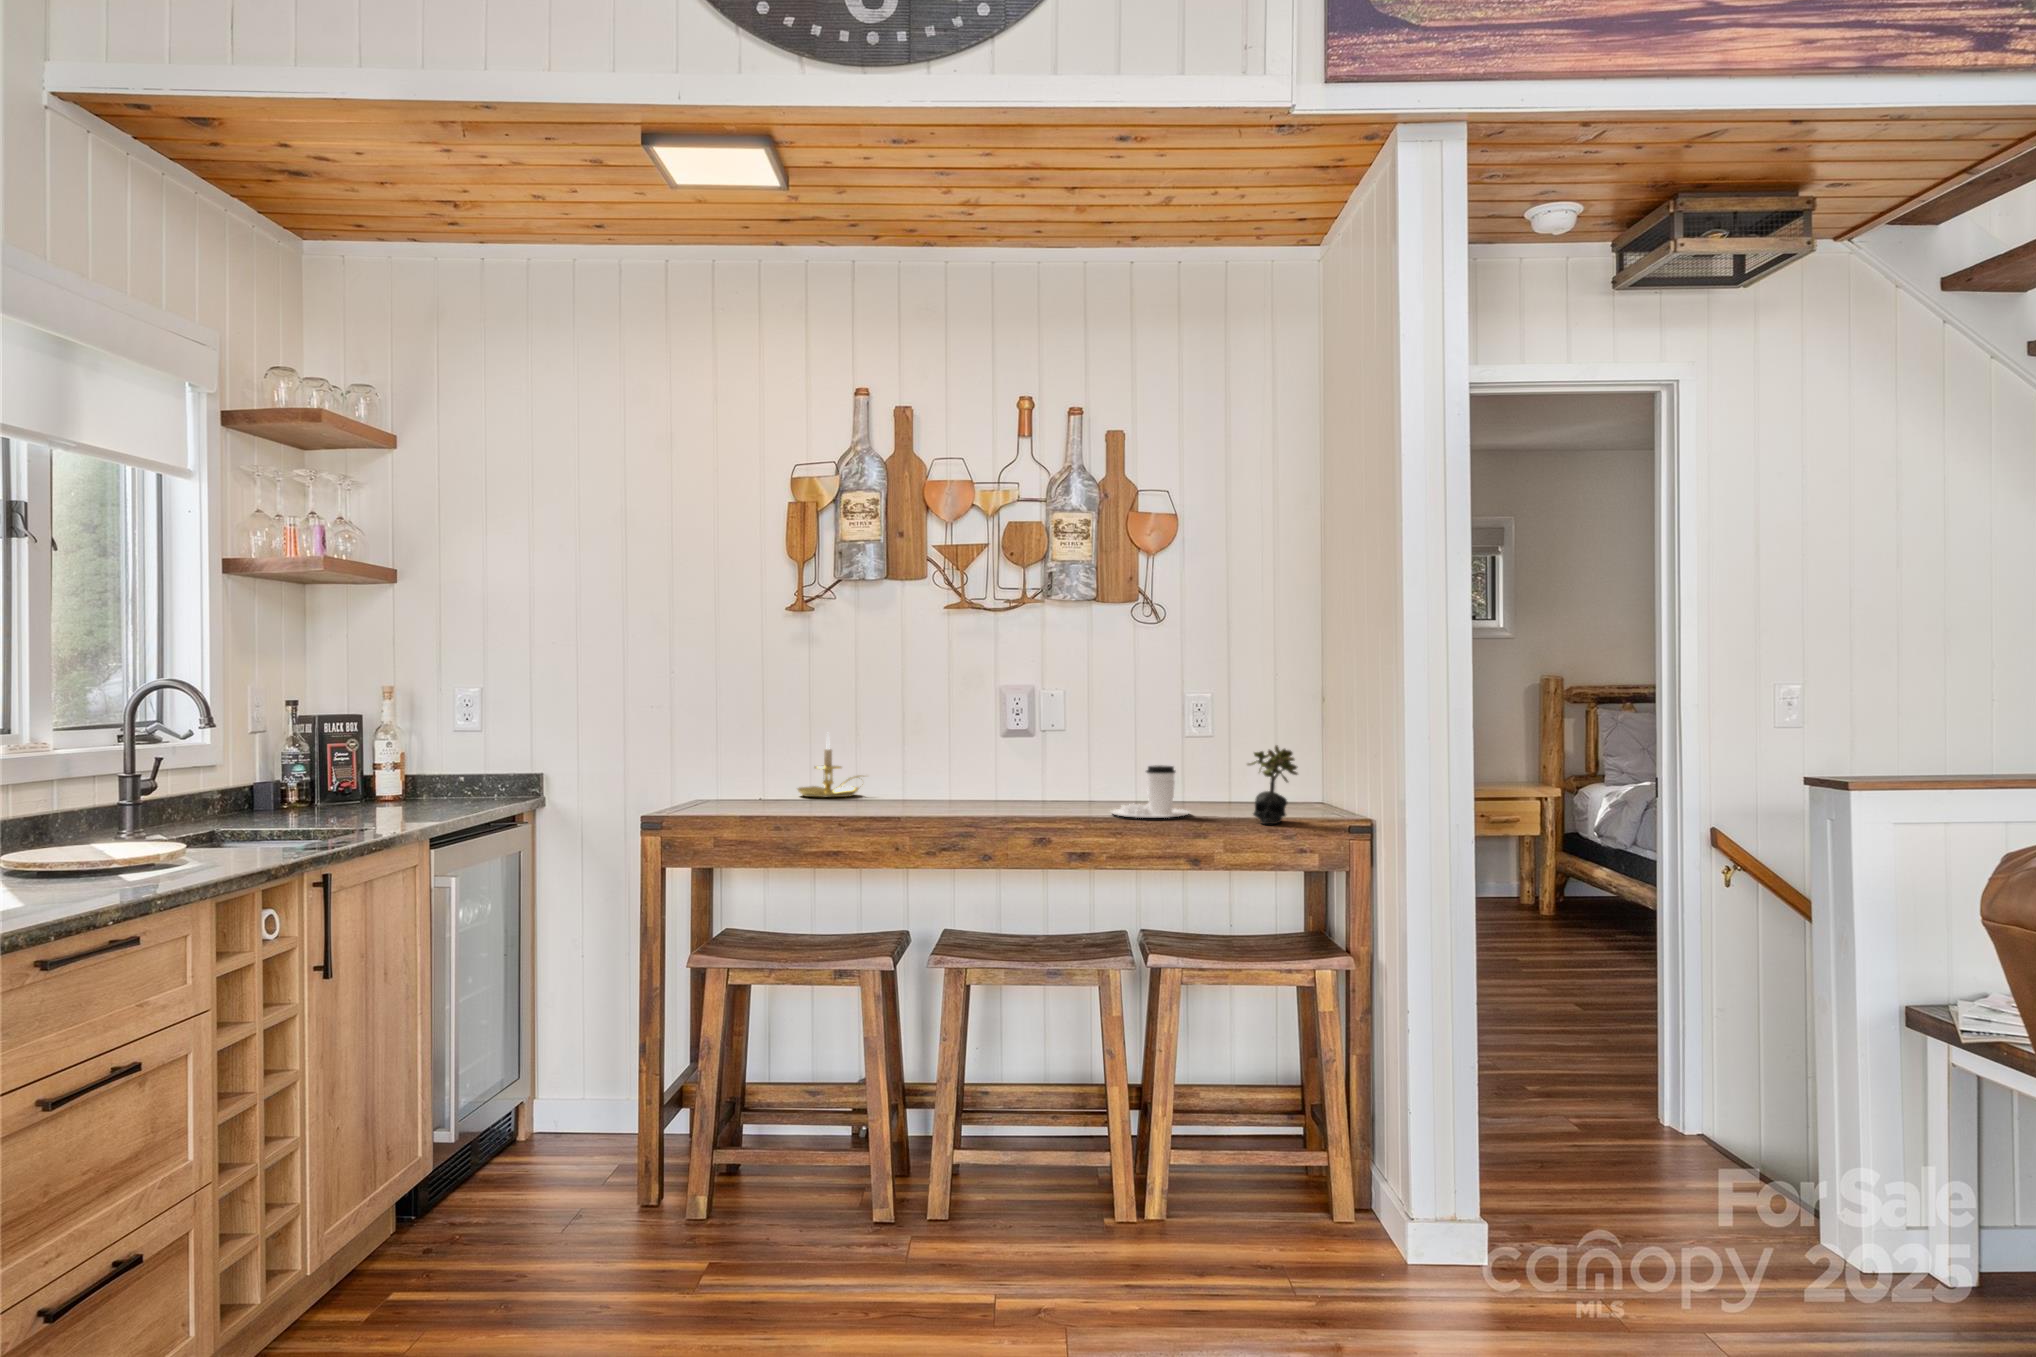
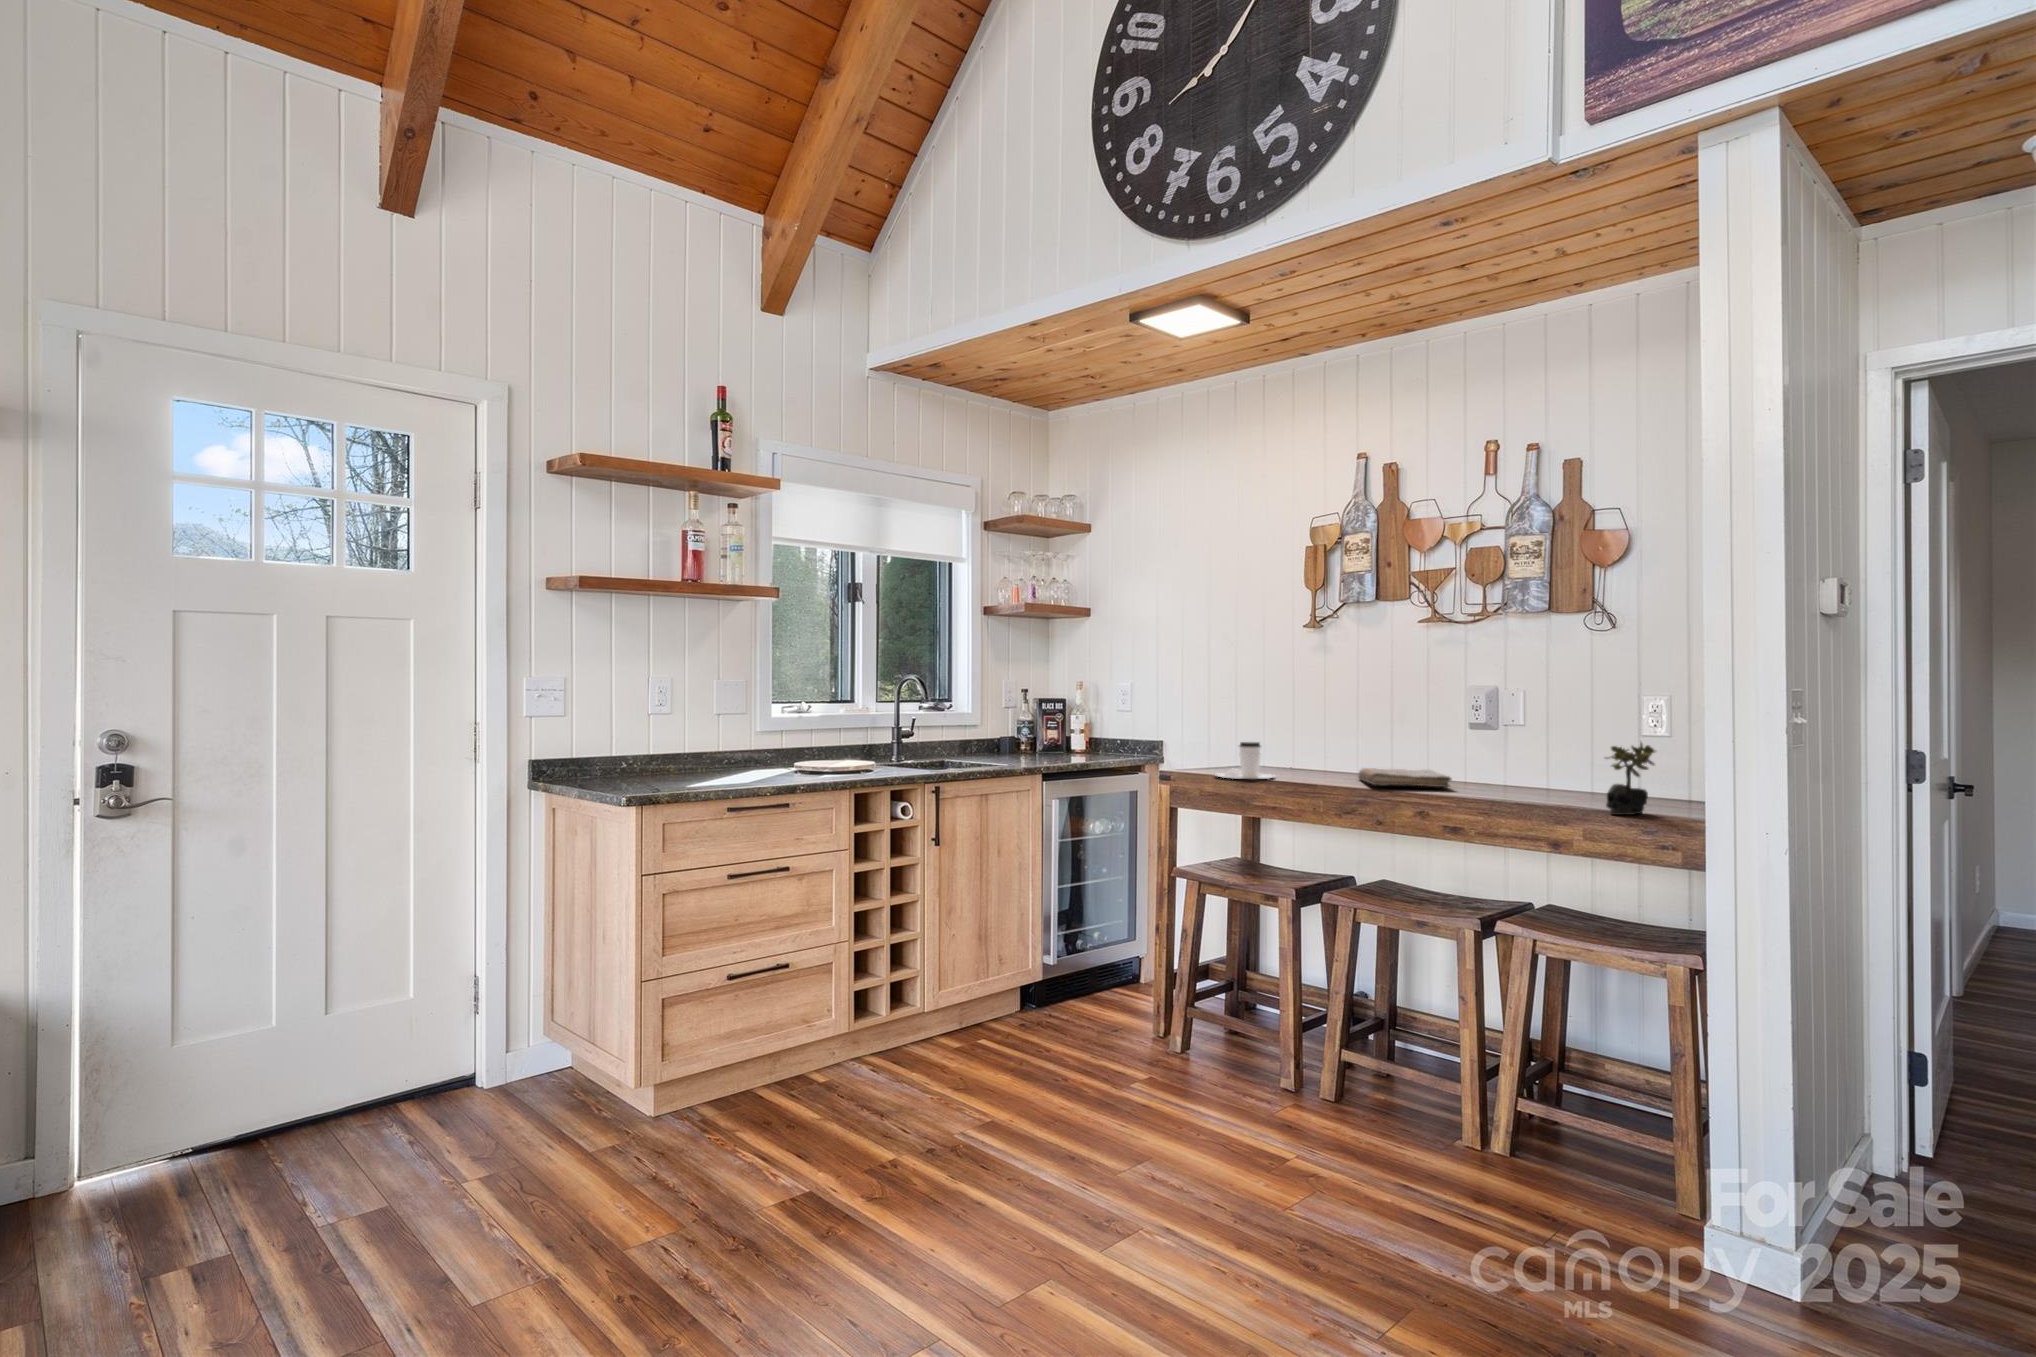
candle holder: present [798,735,860,797] -> none [1308,722,1361,772]
coffee cup: present [1110,765,1189,818] -> present [1217,742,1274,779]
book: none [903,787,1040,812] -> present [1358,768,1451,787]

